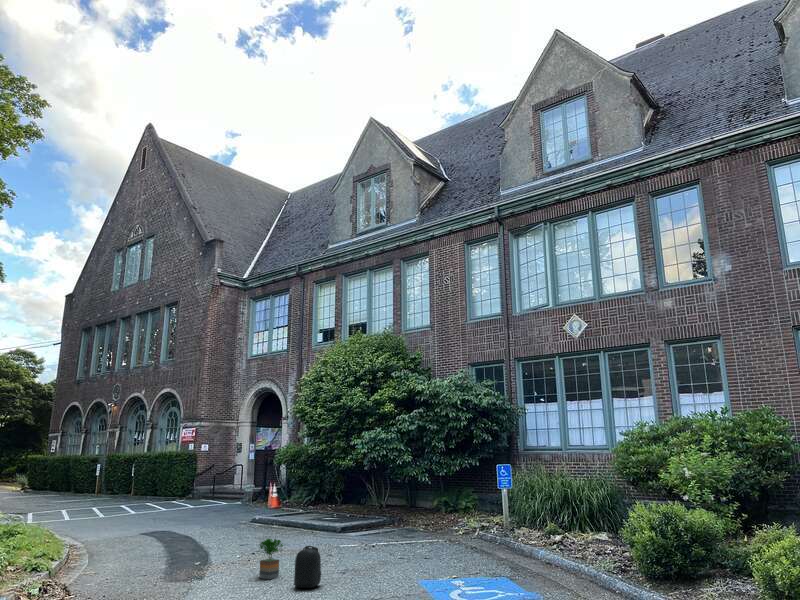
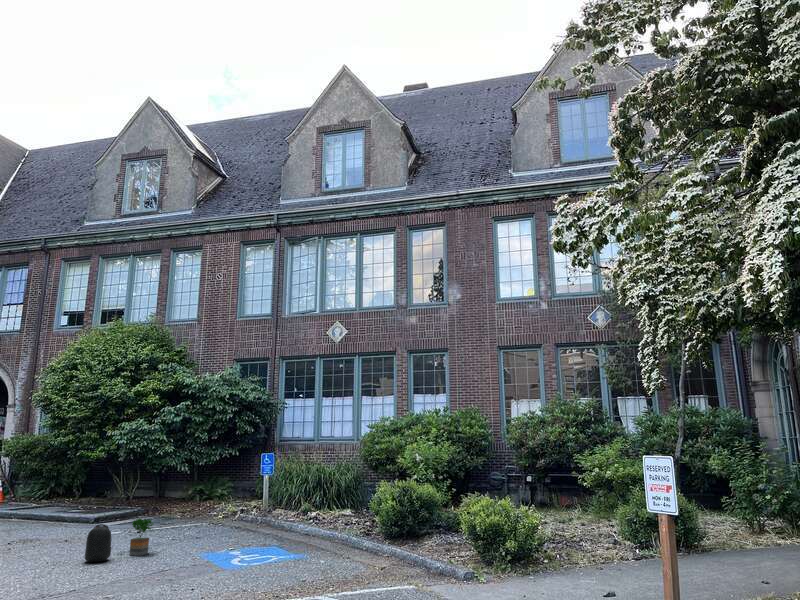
potted tree: present [259,539,283,579] -> present [129,518,153,556]

